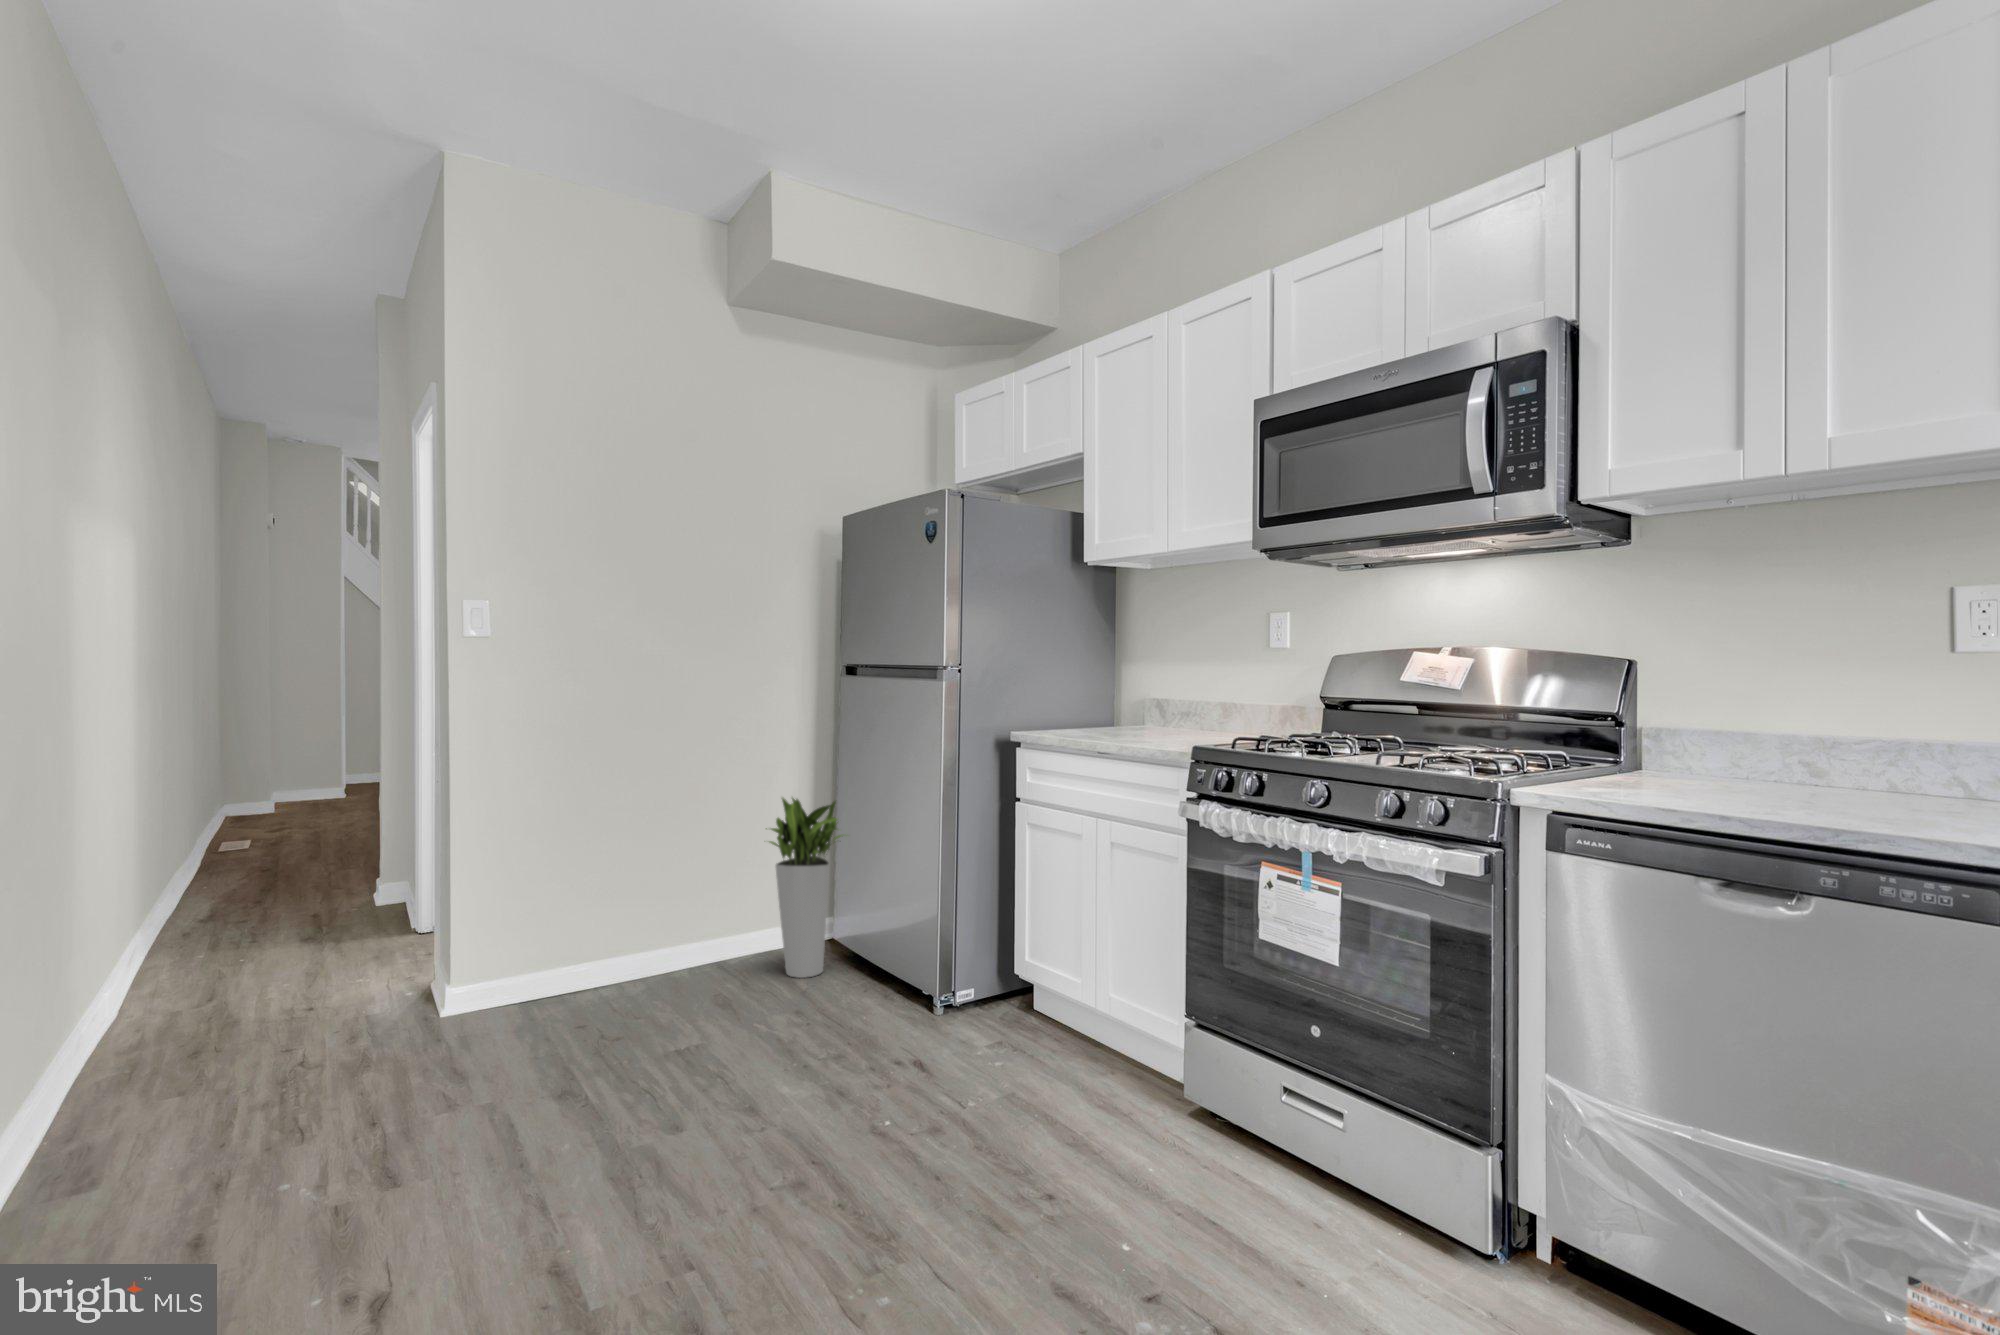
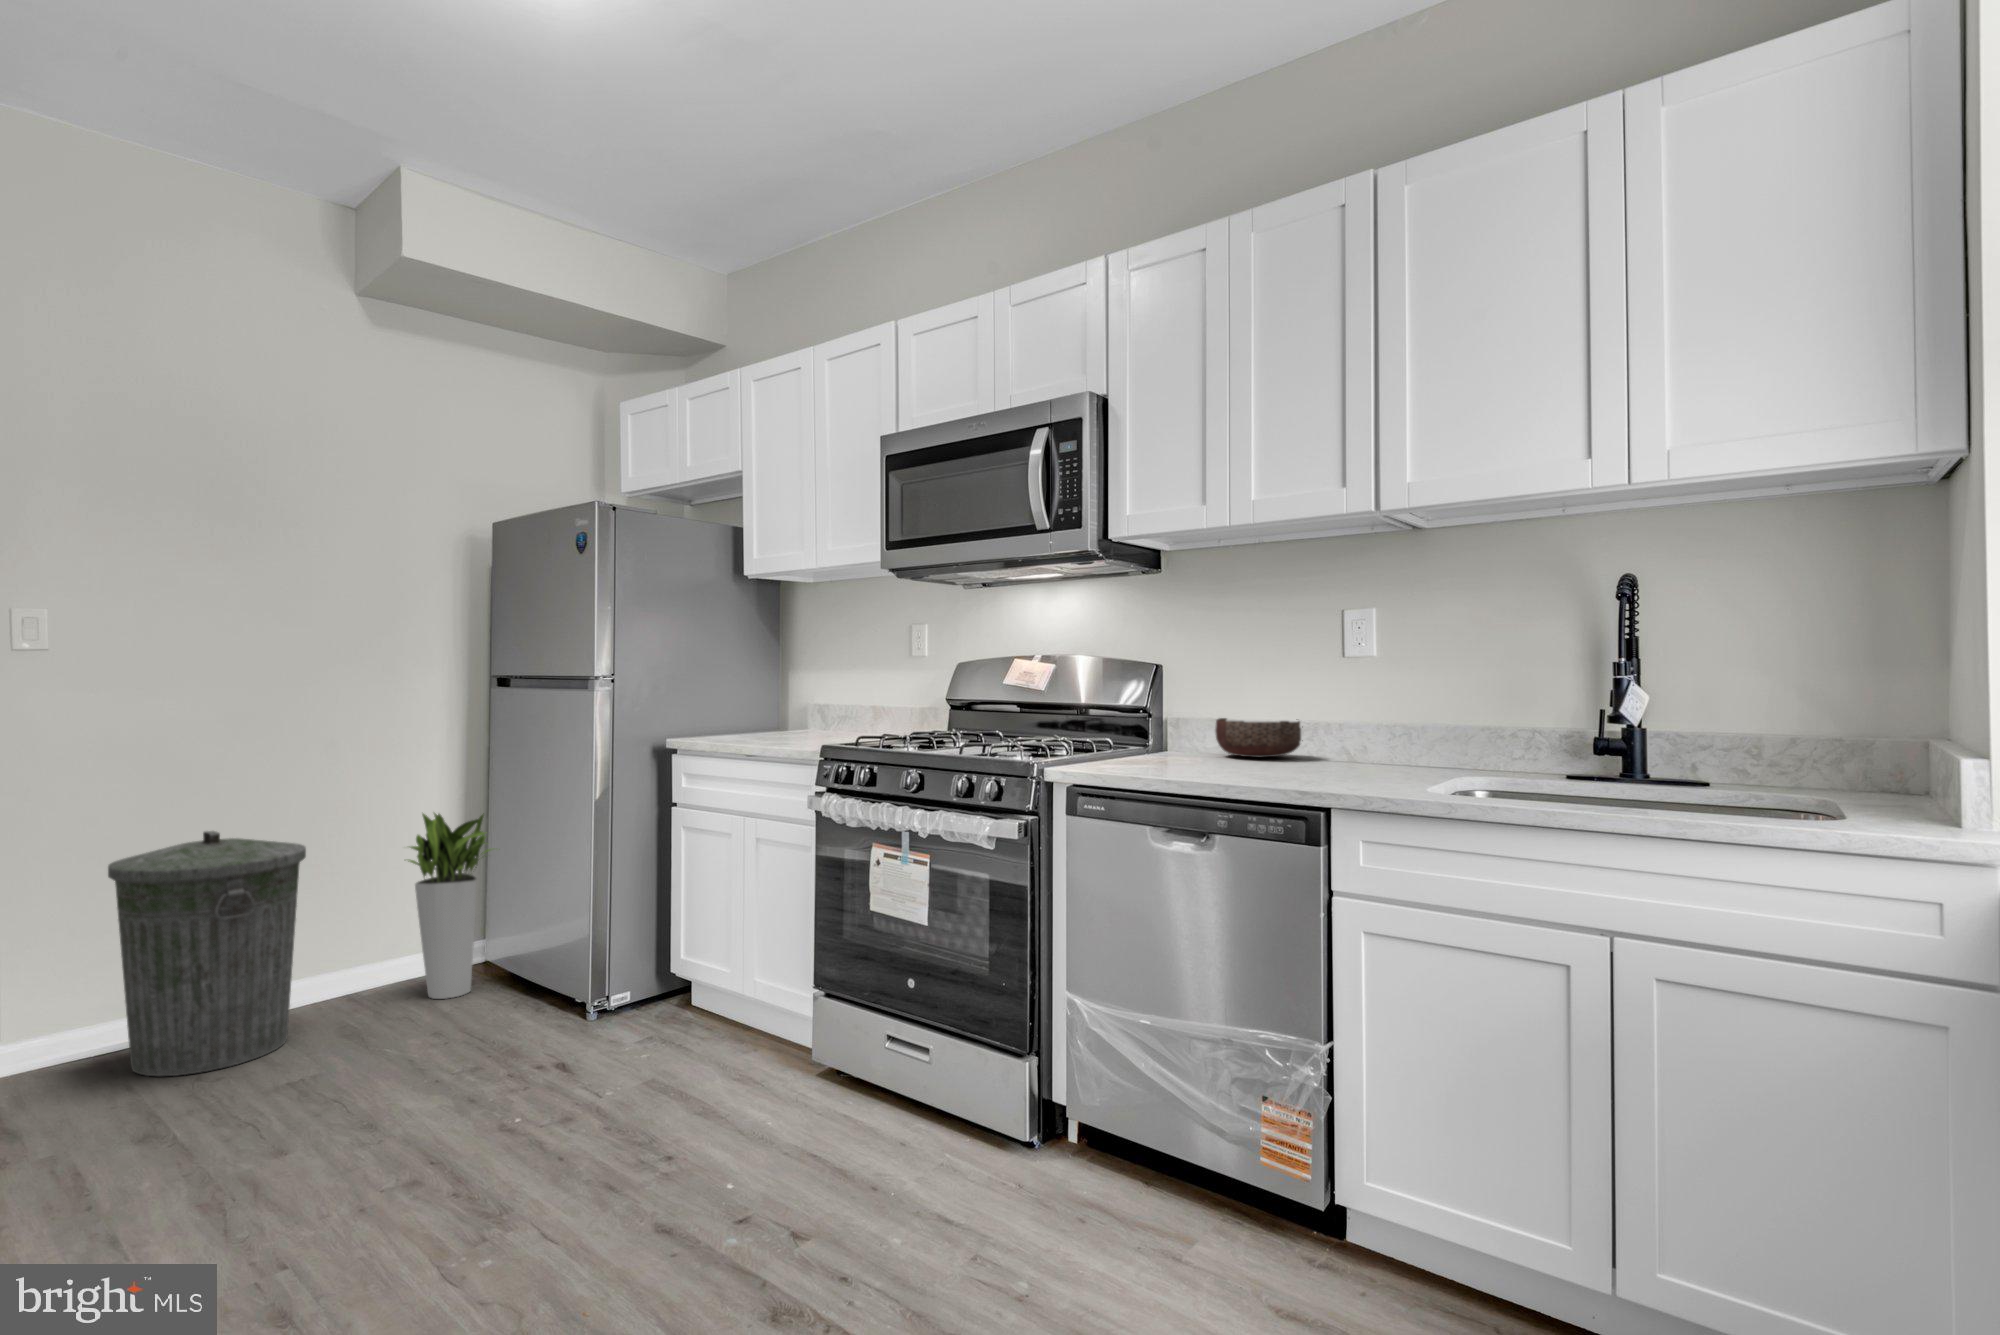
bowl: none [1721,729,1866,782] -> present [1215,718,1301,757]
trash can: none [530,807,686,1035] -> present [108,831,306,1076]

